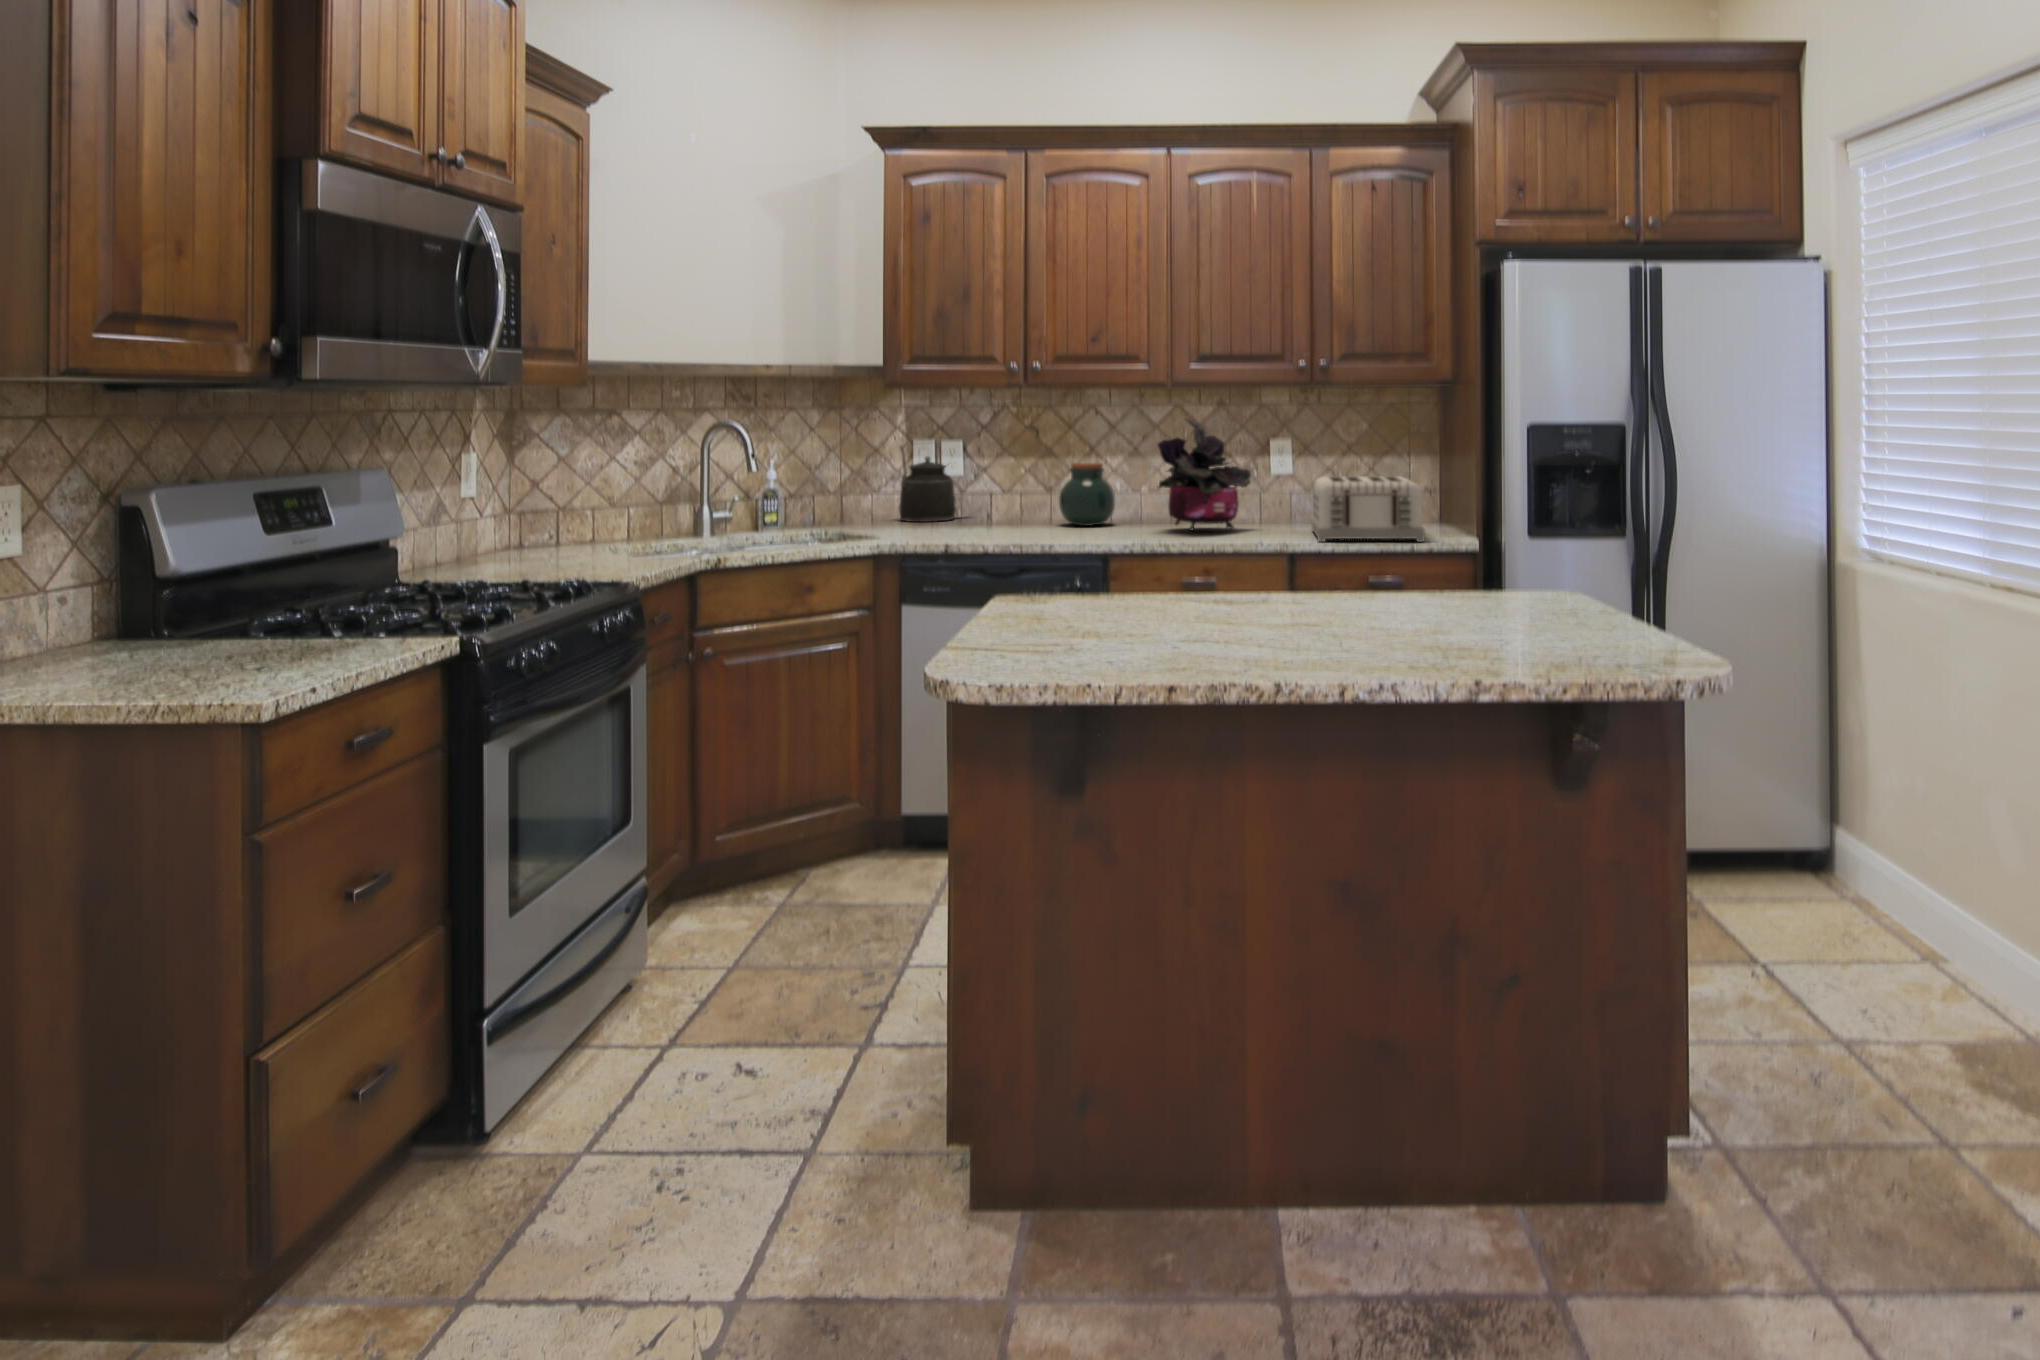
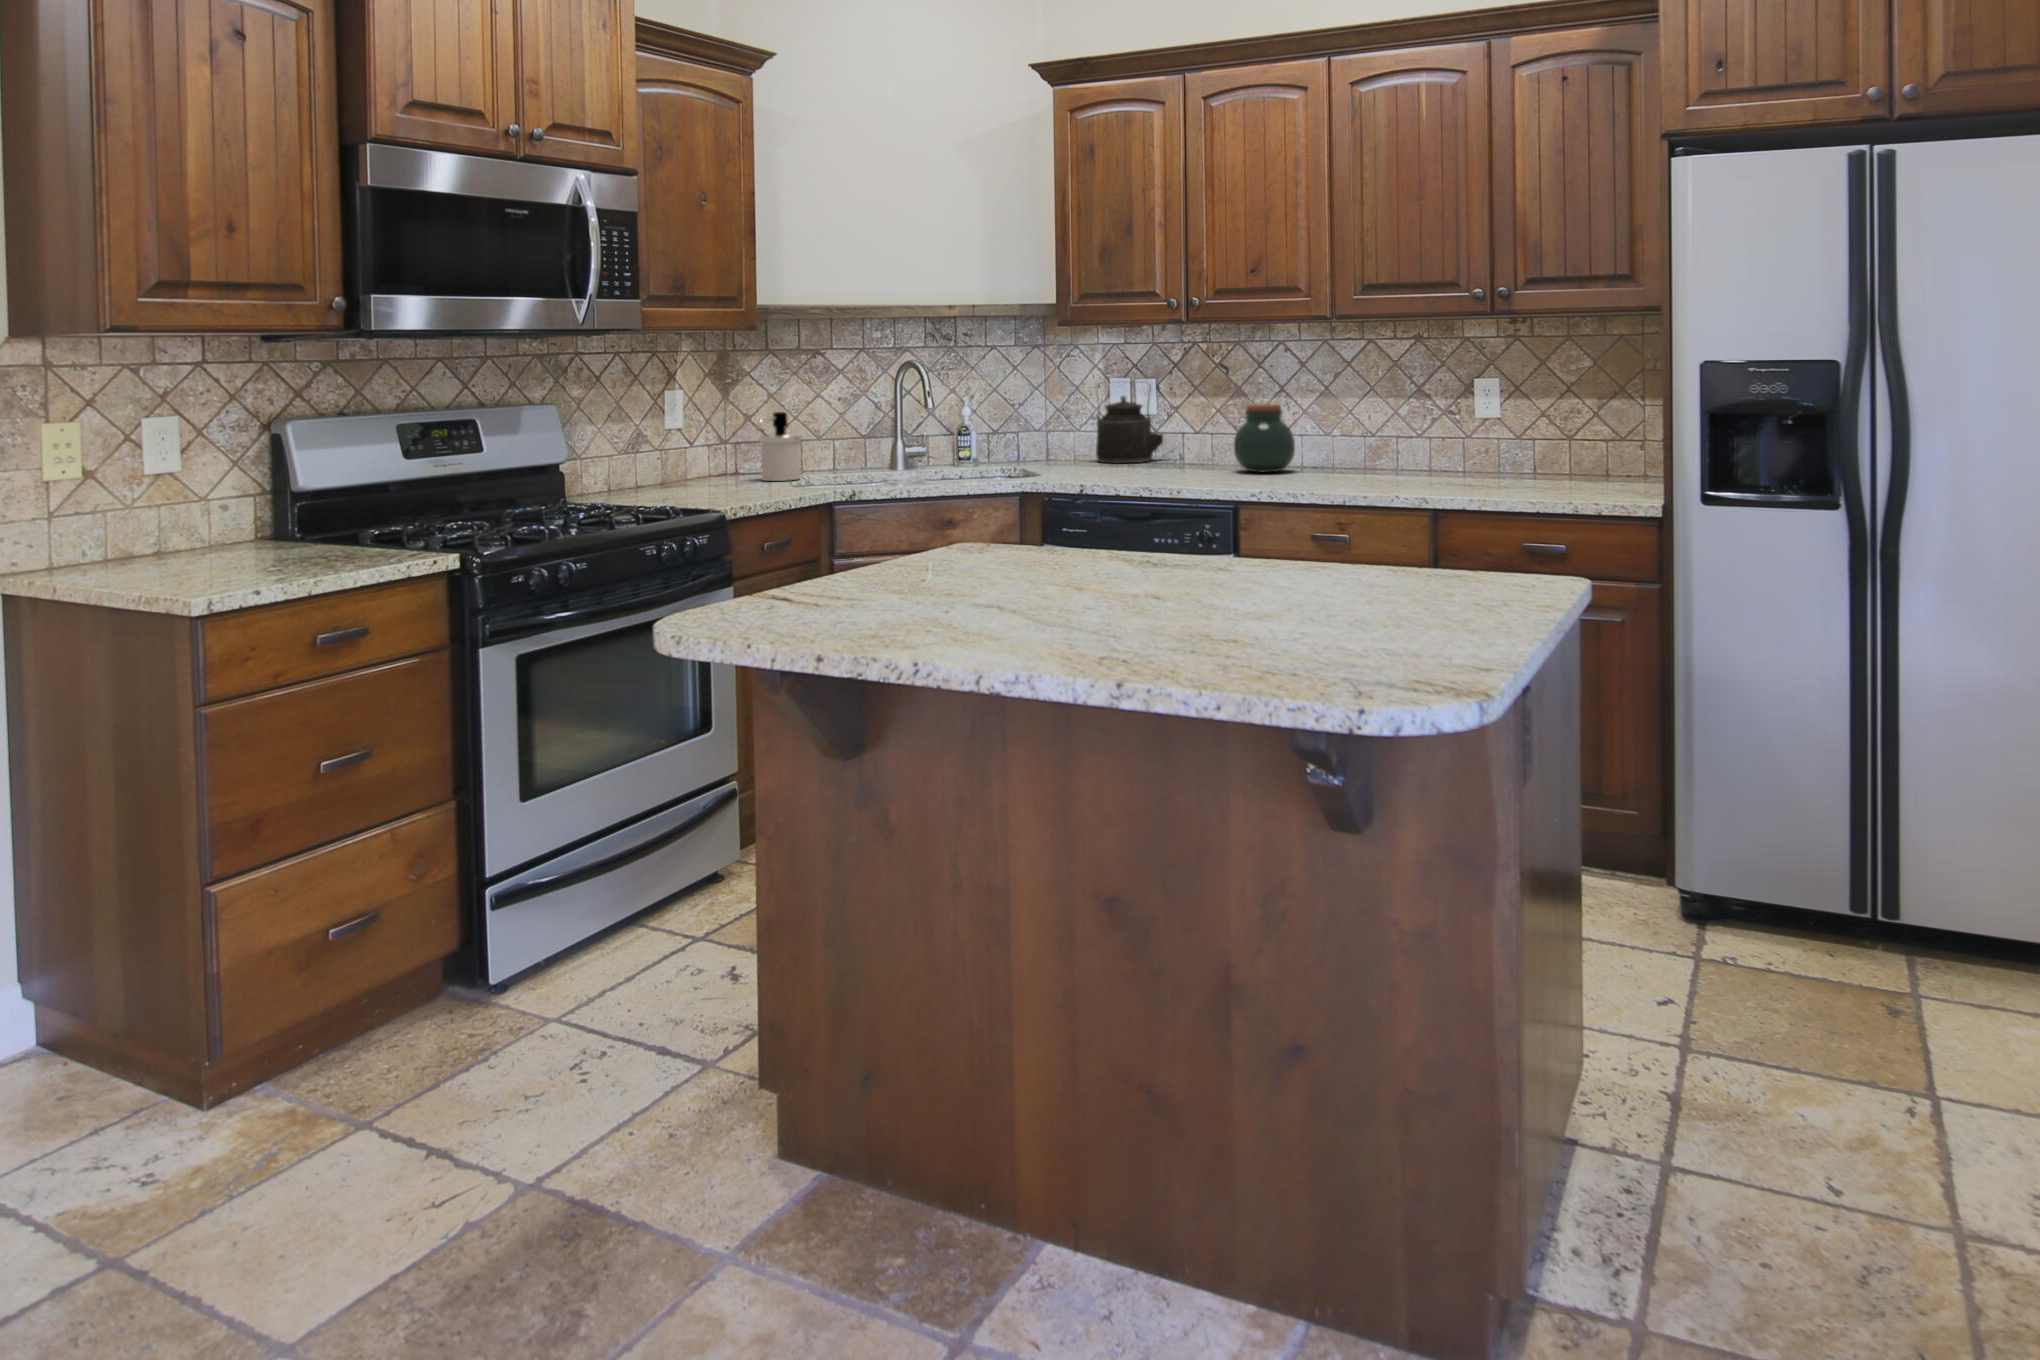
potted plant: present [1158,420,1251,531] -> none [1310,356,1428,482]
soap dispenser: none [585,475,633,550] -> present [757,412,802,481]
toaster: present [1312,476,1425,542] -> none [1463,423,1612,505]

